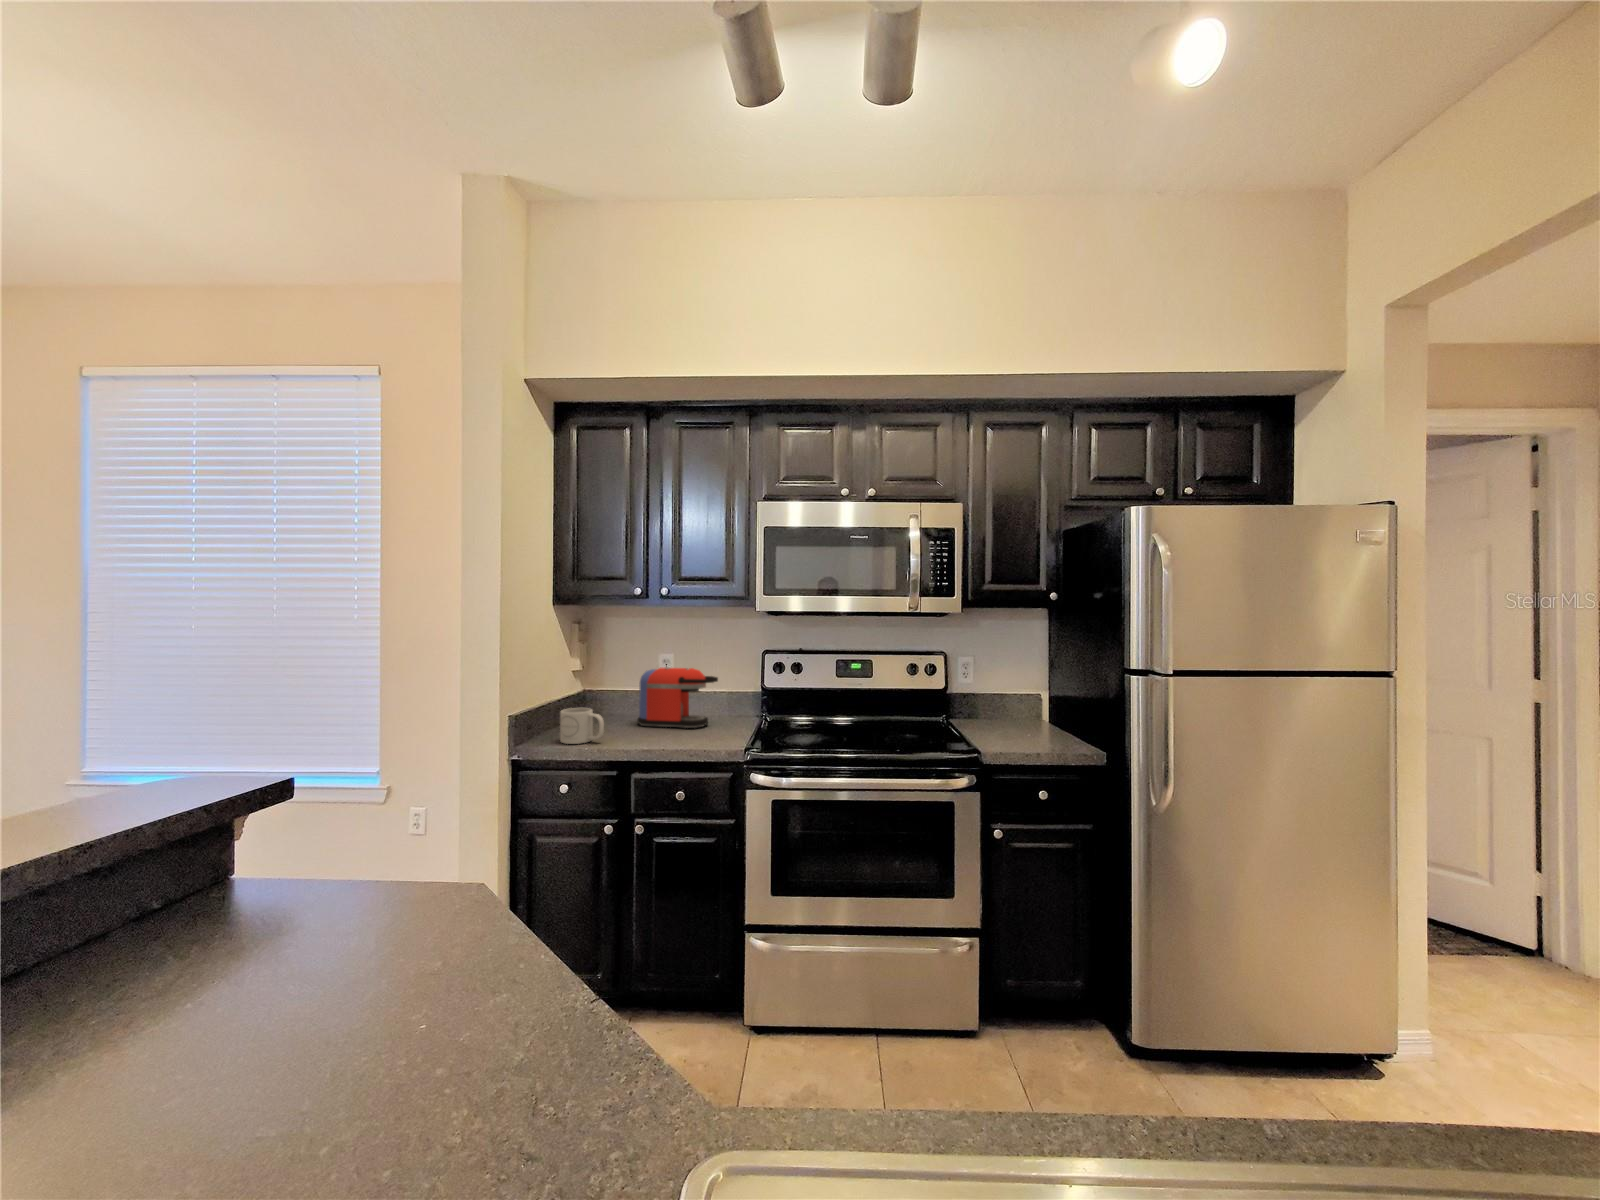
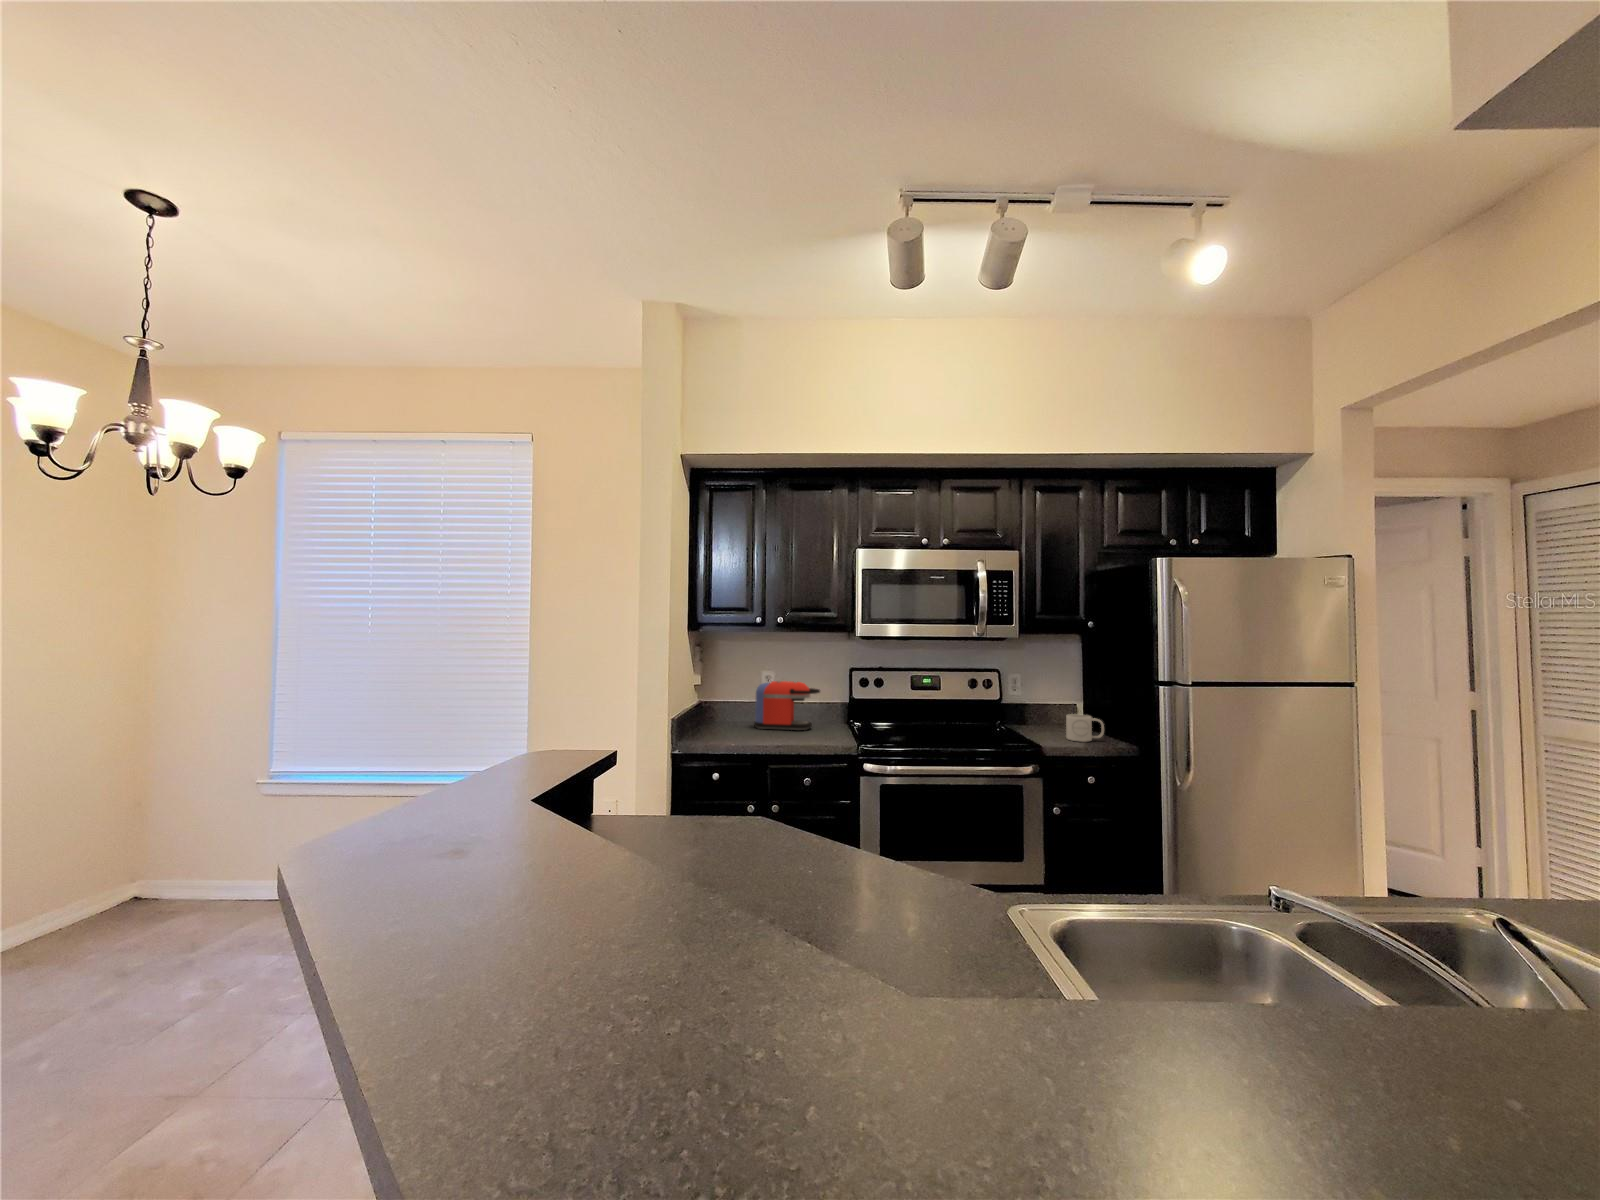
mug: present [560,708,604,744] -> present [1066,714,1104,742]

